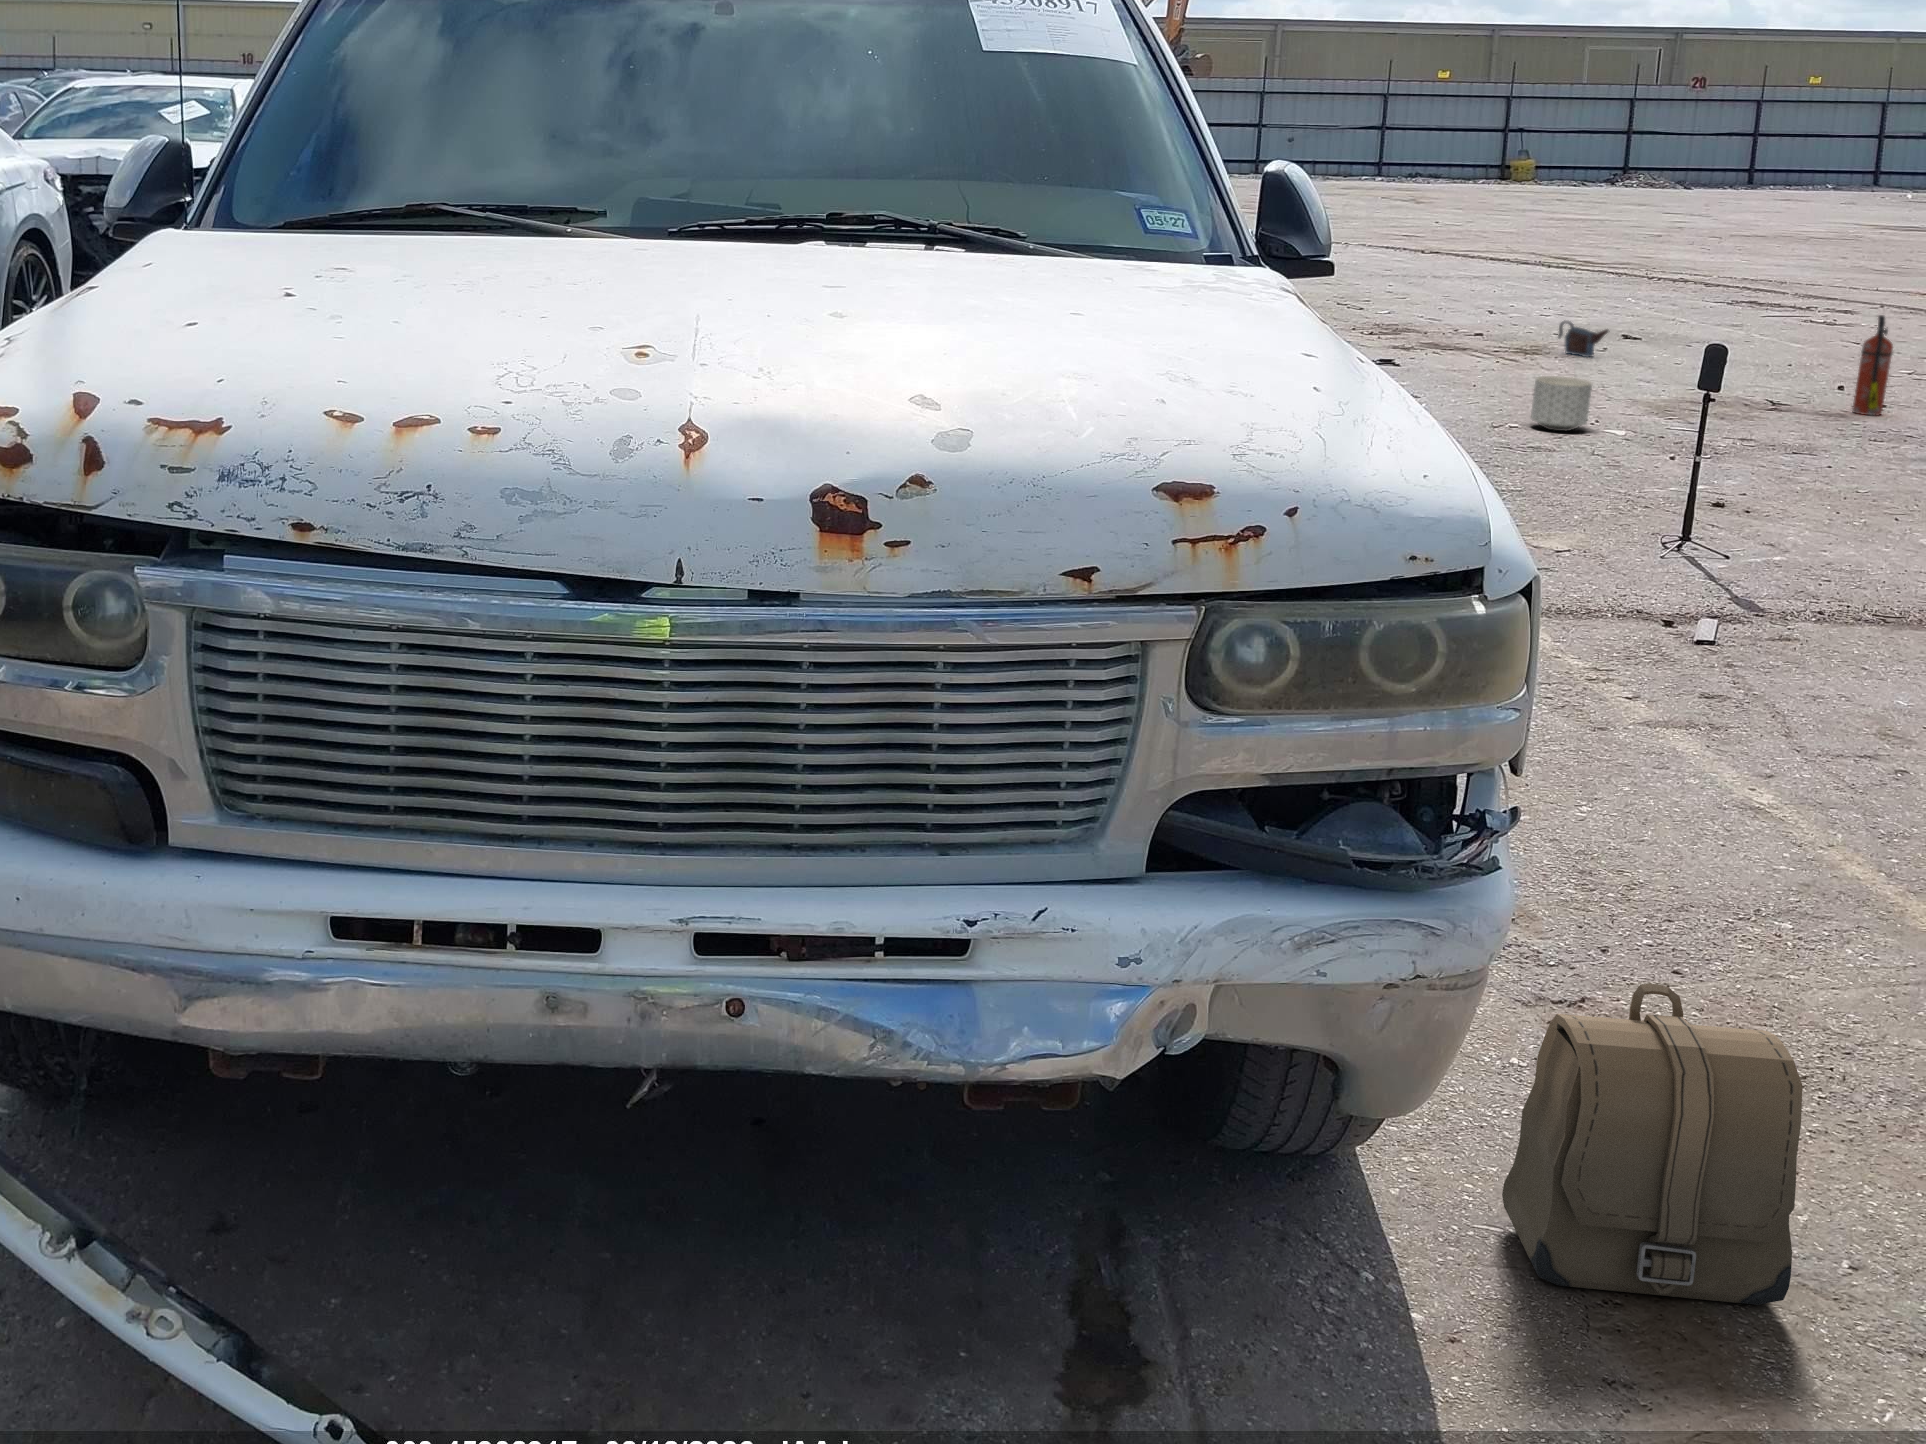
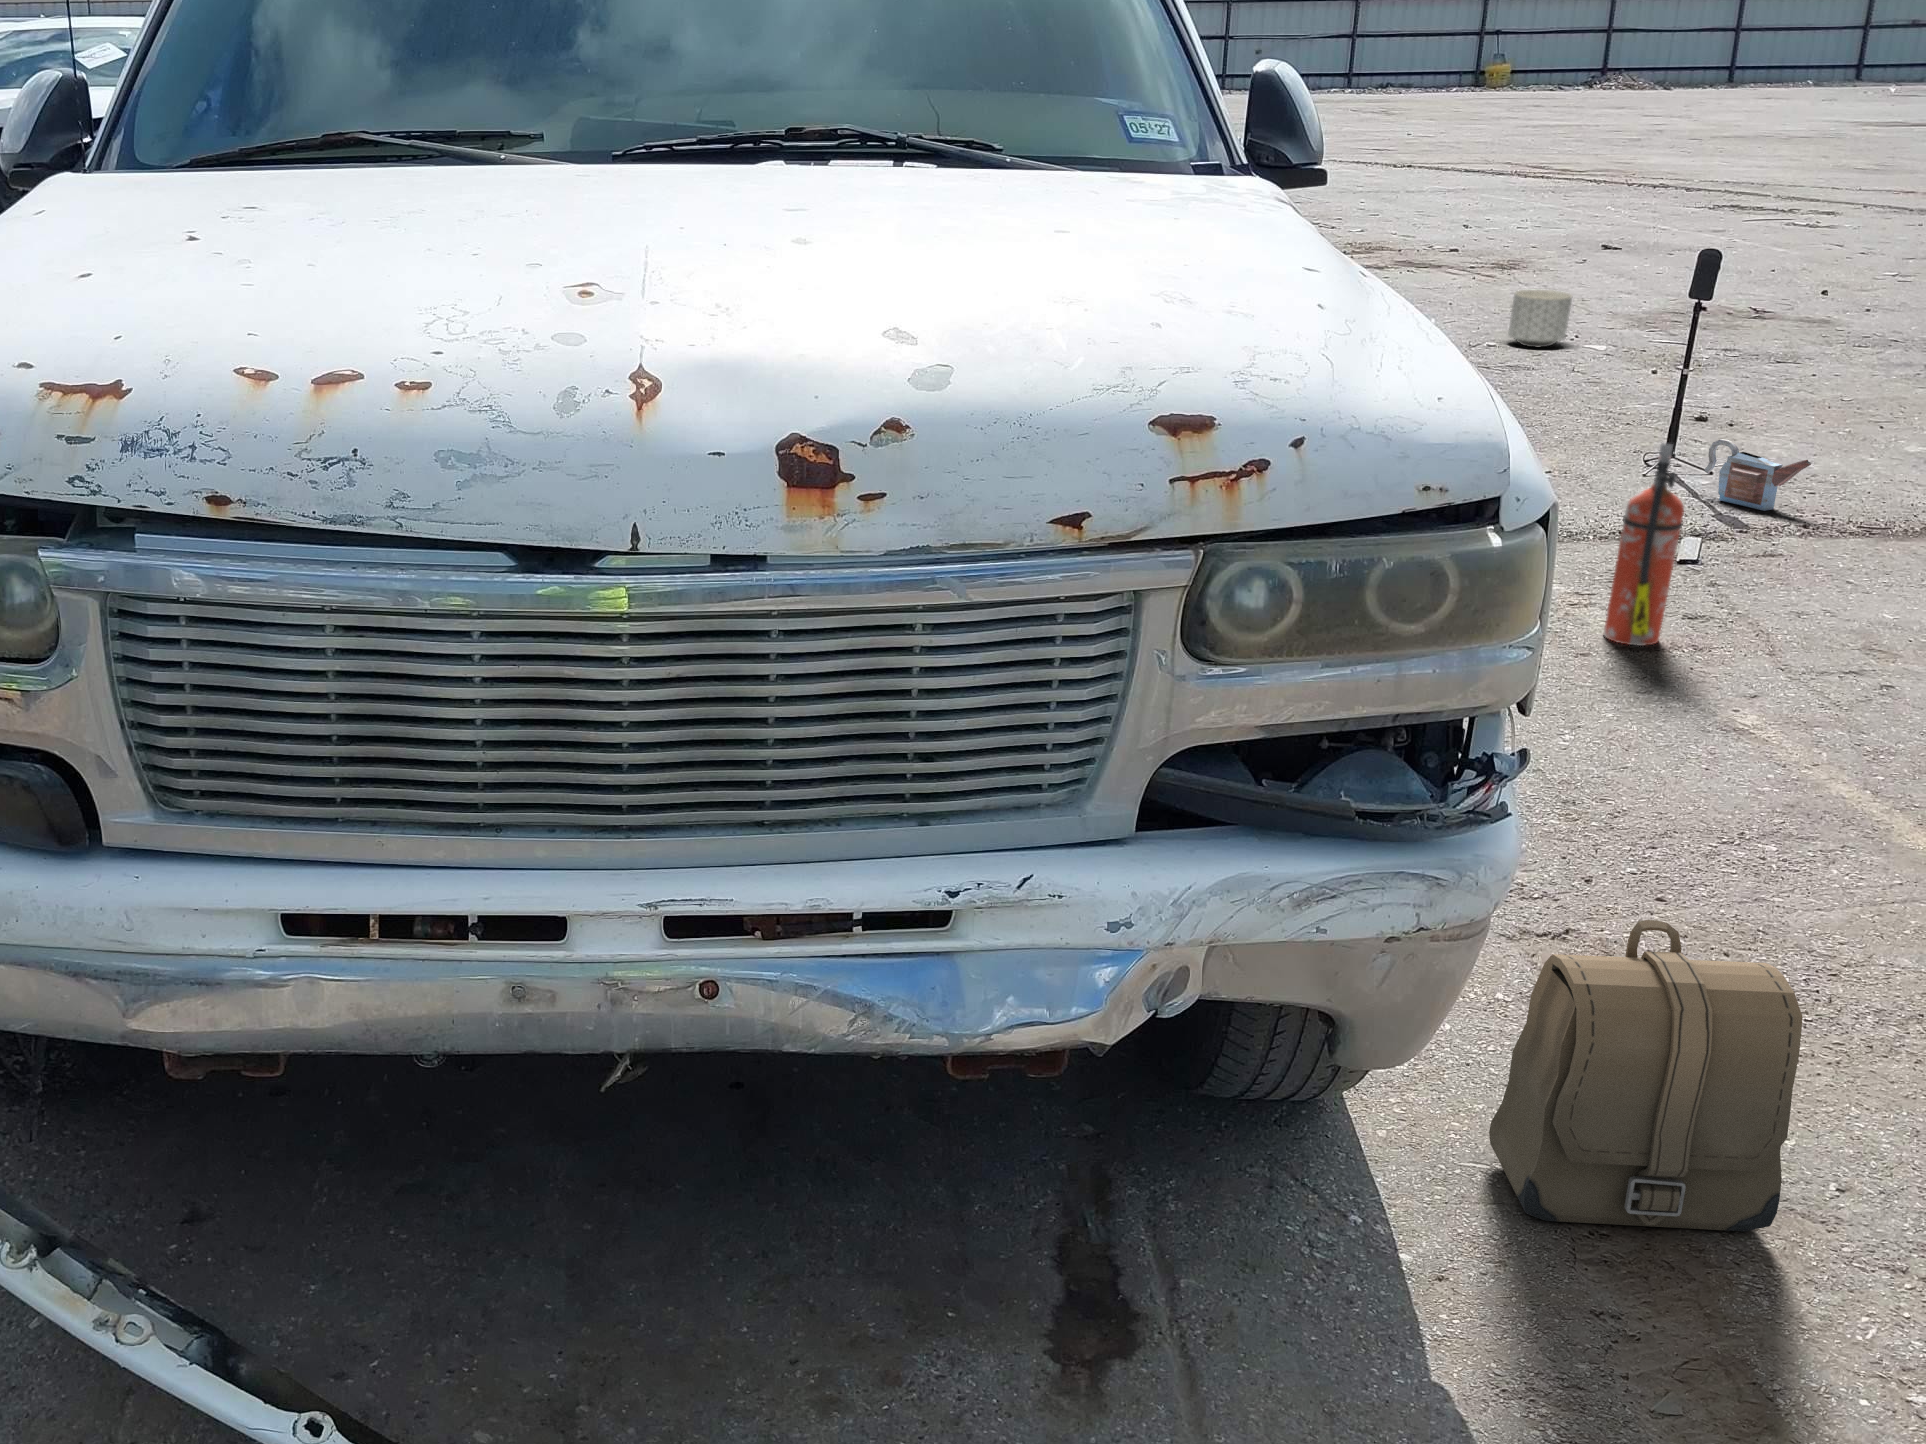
fire extinguisher: present [1852,315,1893,416] -> present [1604,443,1684,646]
watering can: present [1558,321,1608,357] -> present [1704,439,1811,511]

